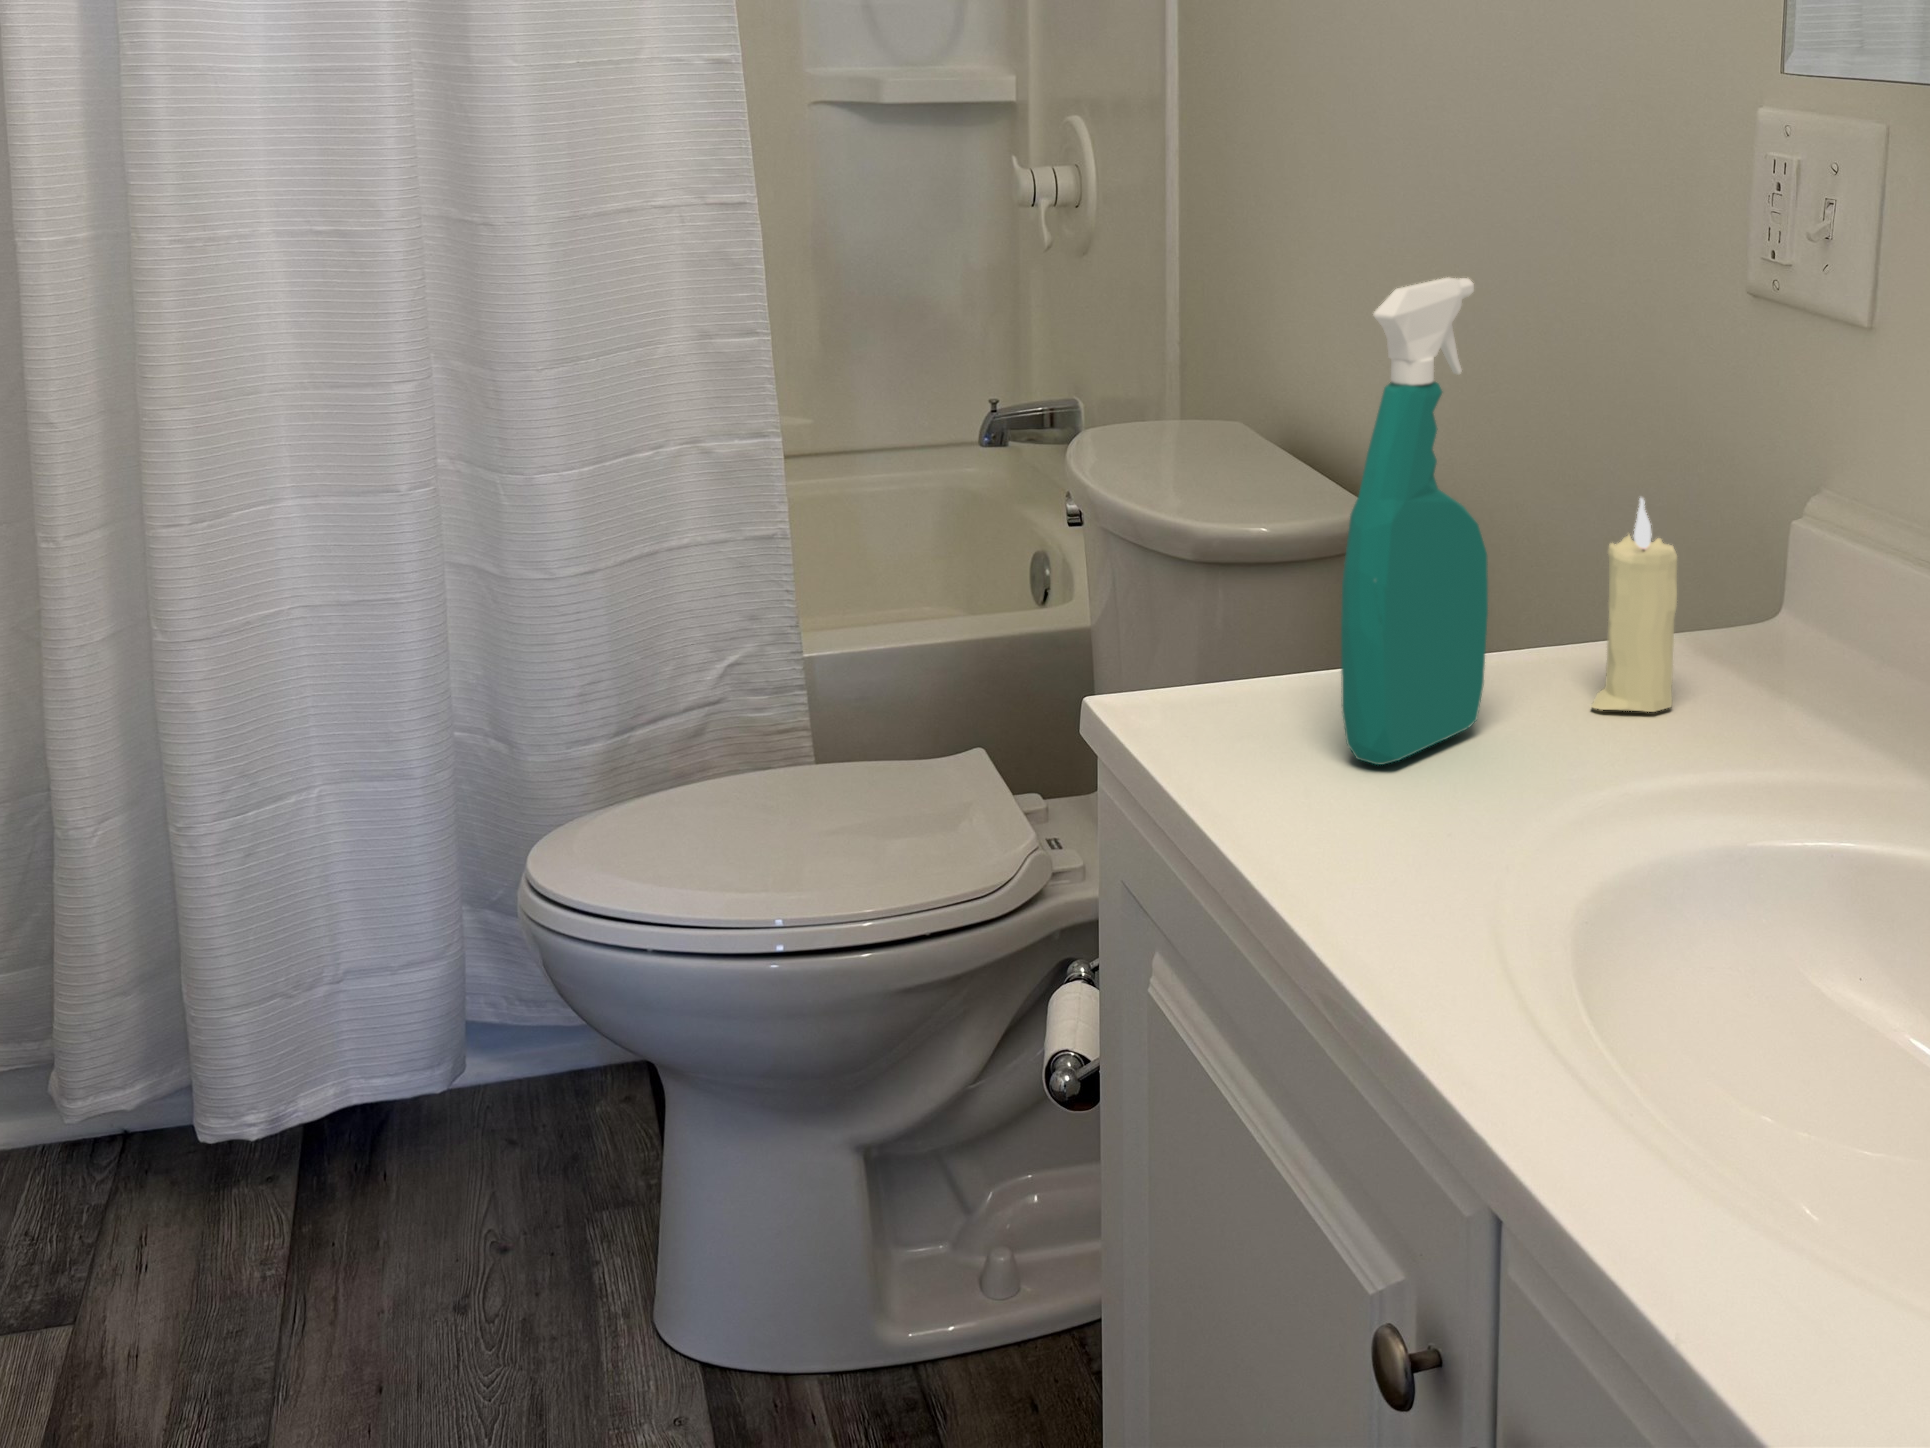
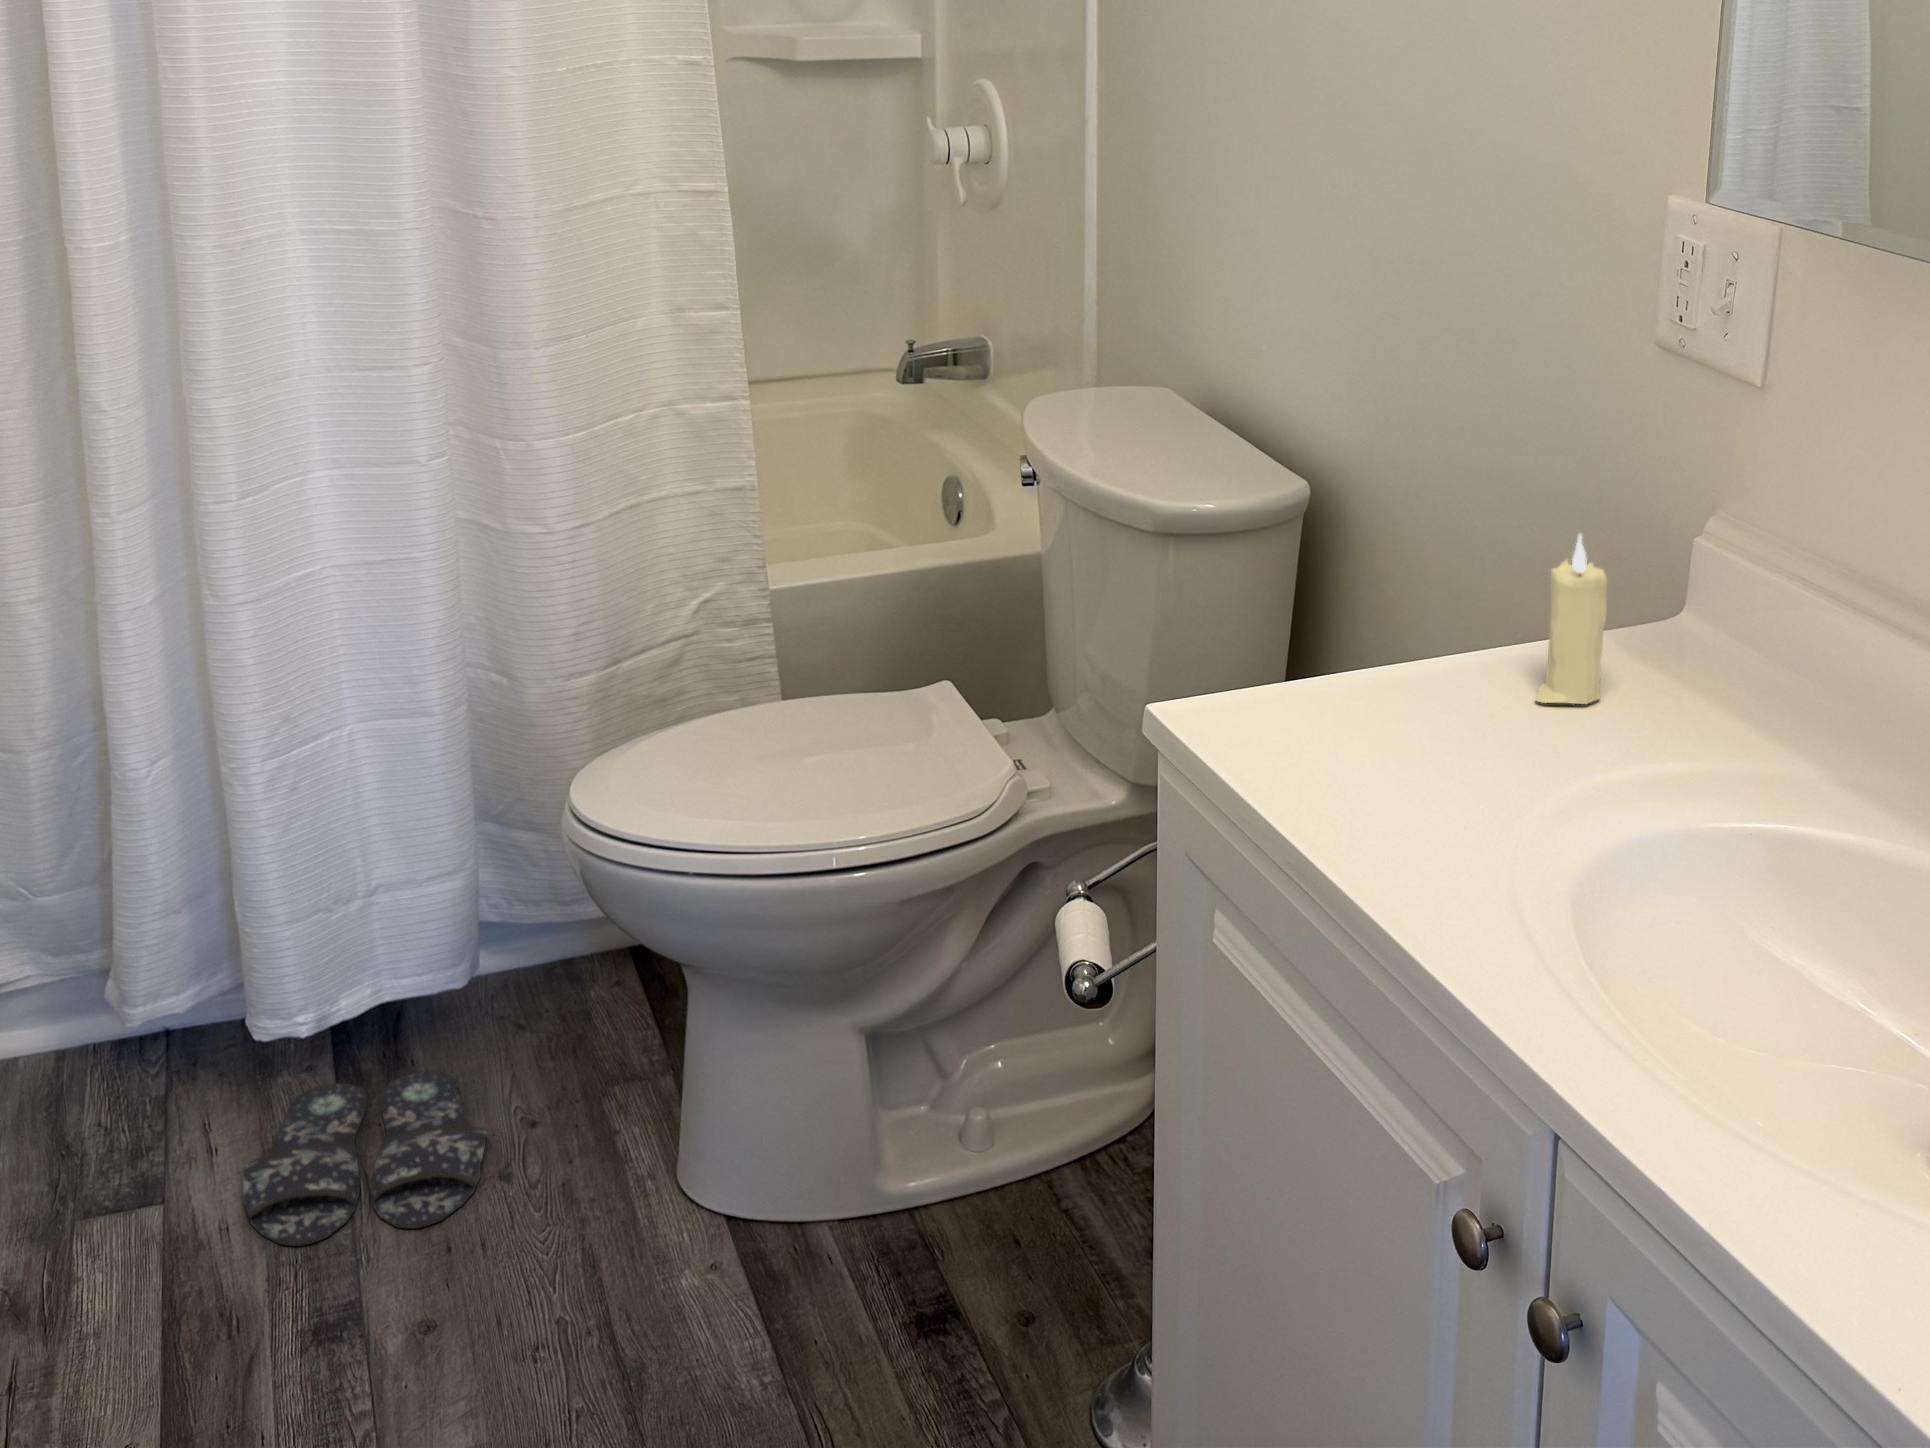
spray bottle: present [1341,277,1488,765] -> none [1348,366,1460,761]
slippers: none [162,1191,452,1384] -> present [243,1071,488,1246]

